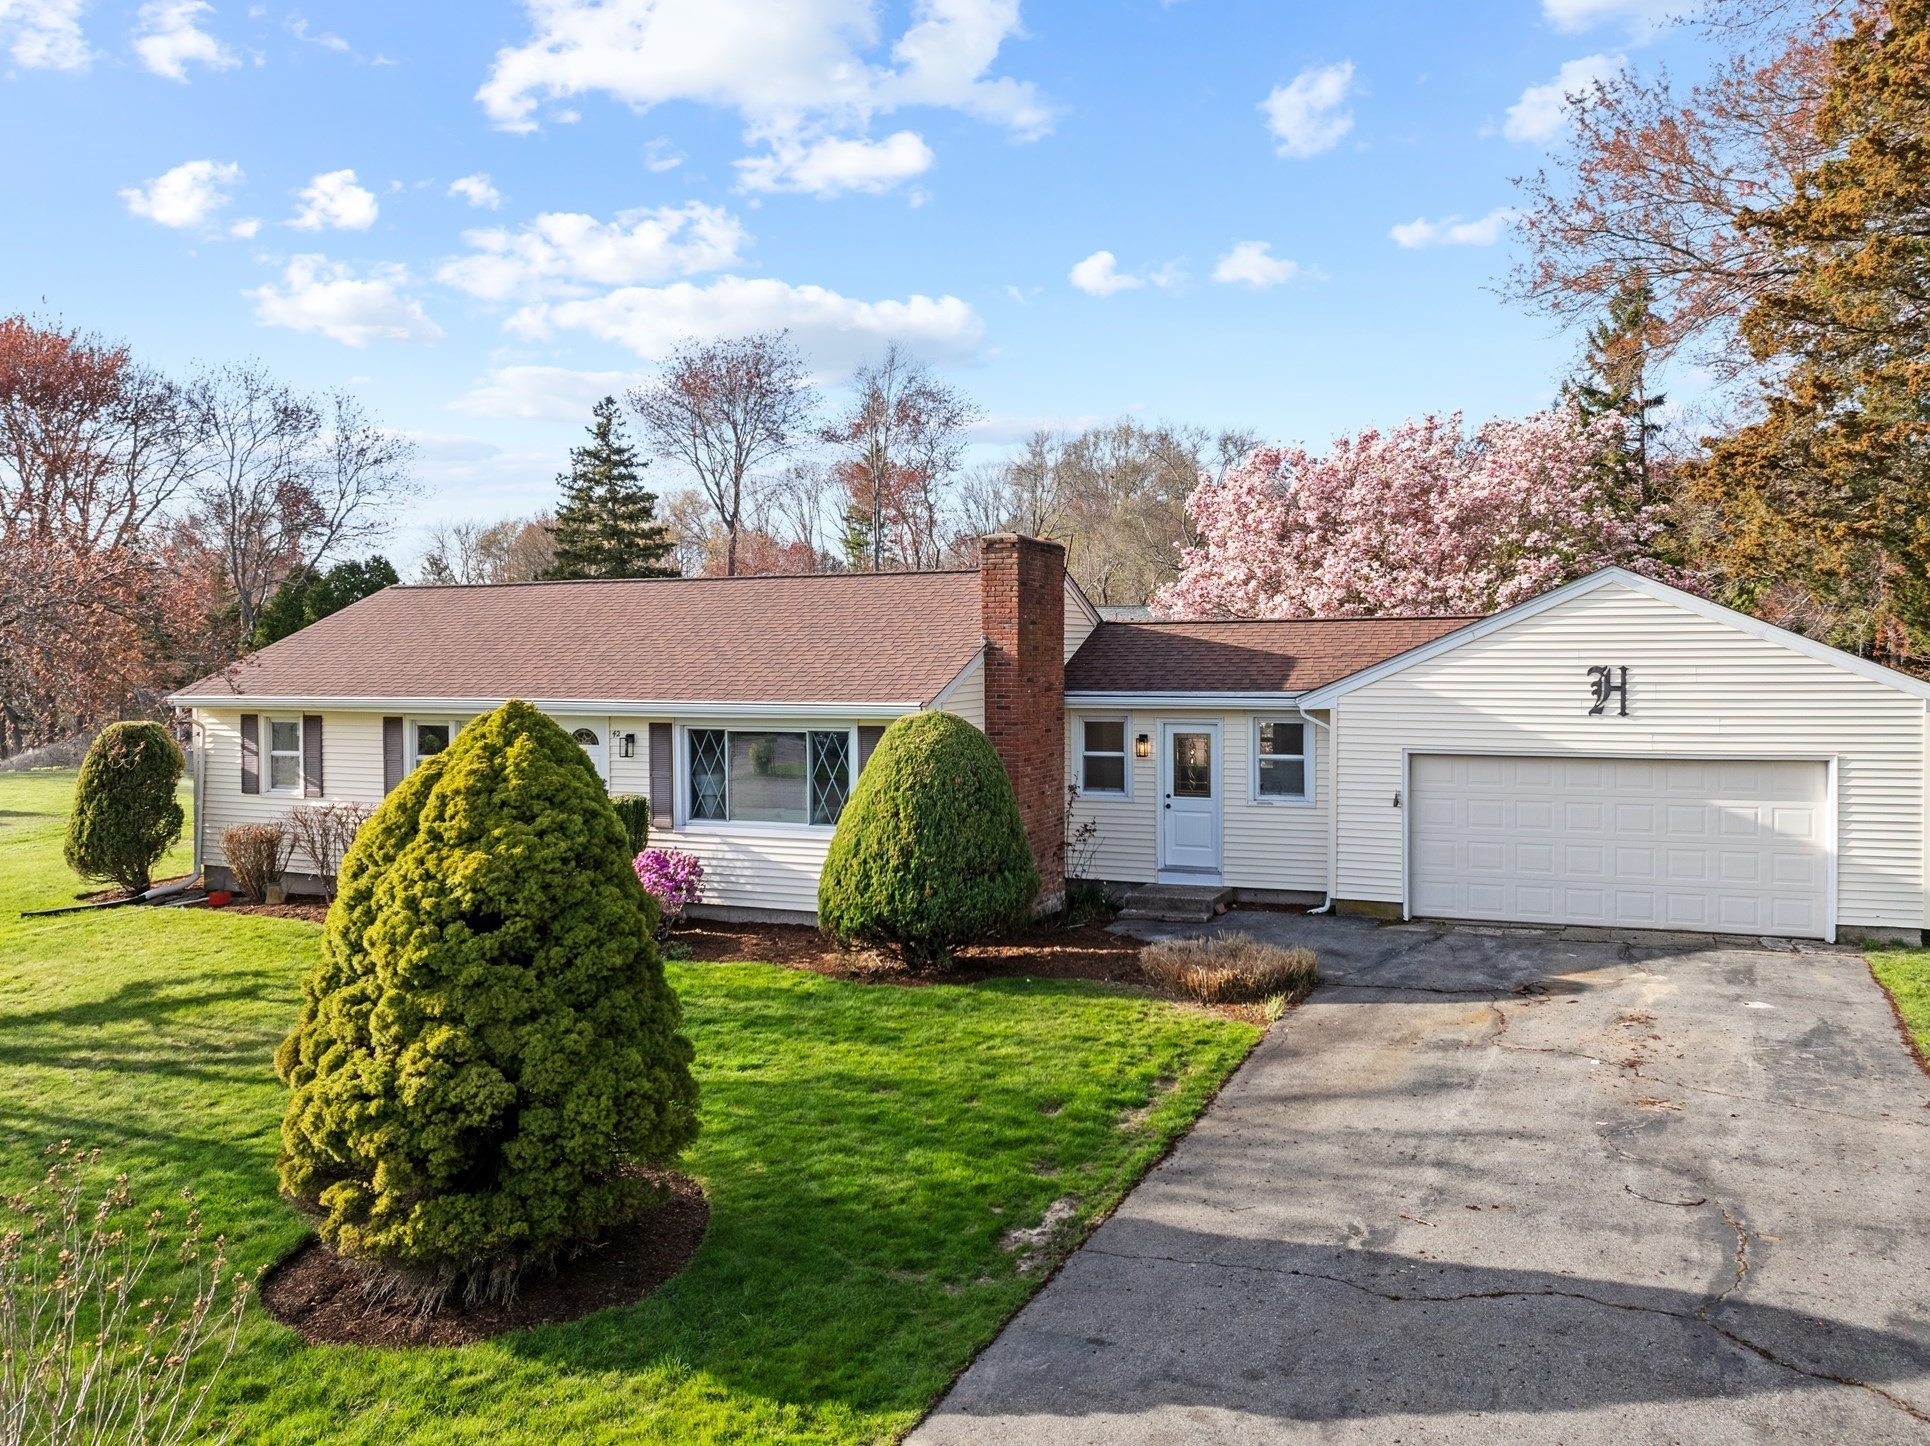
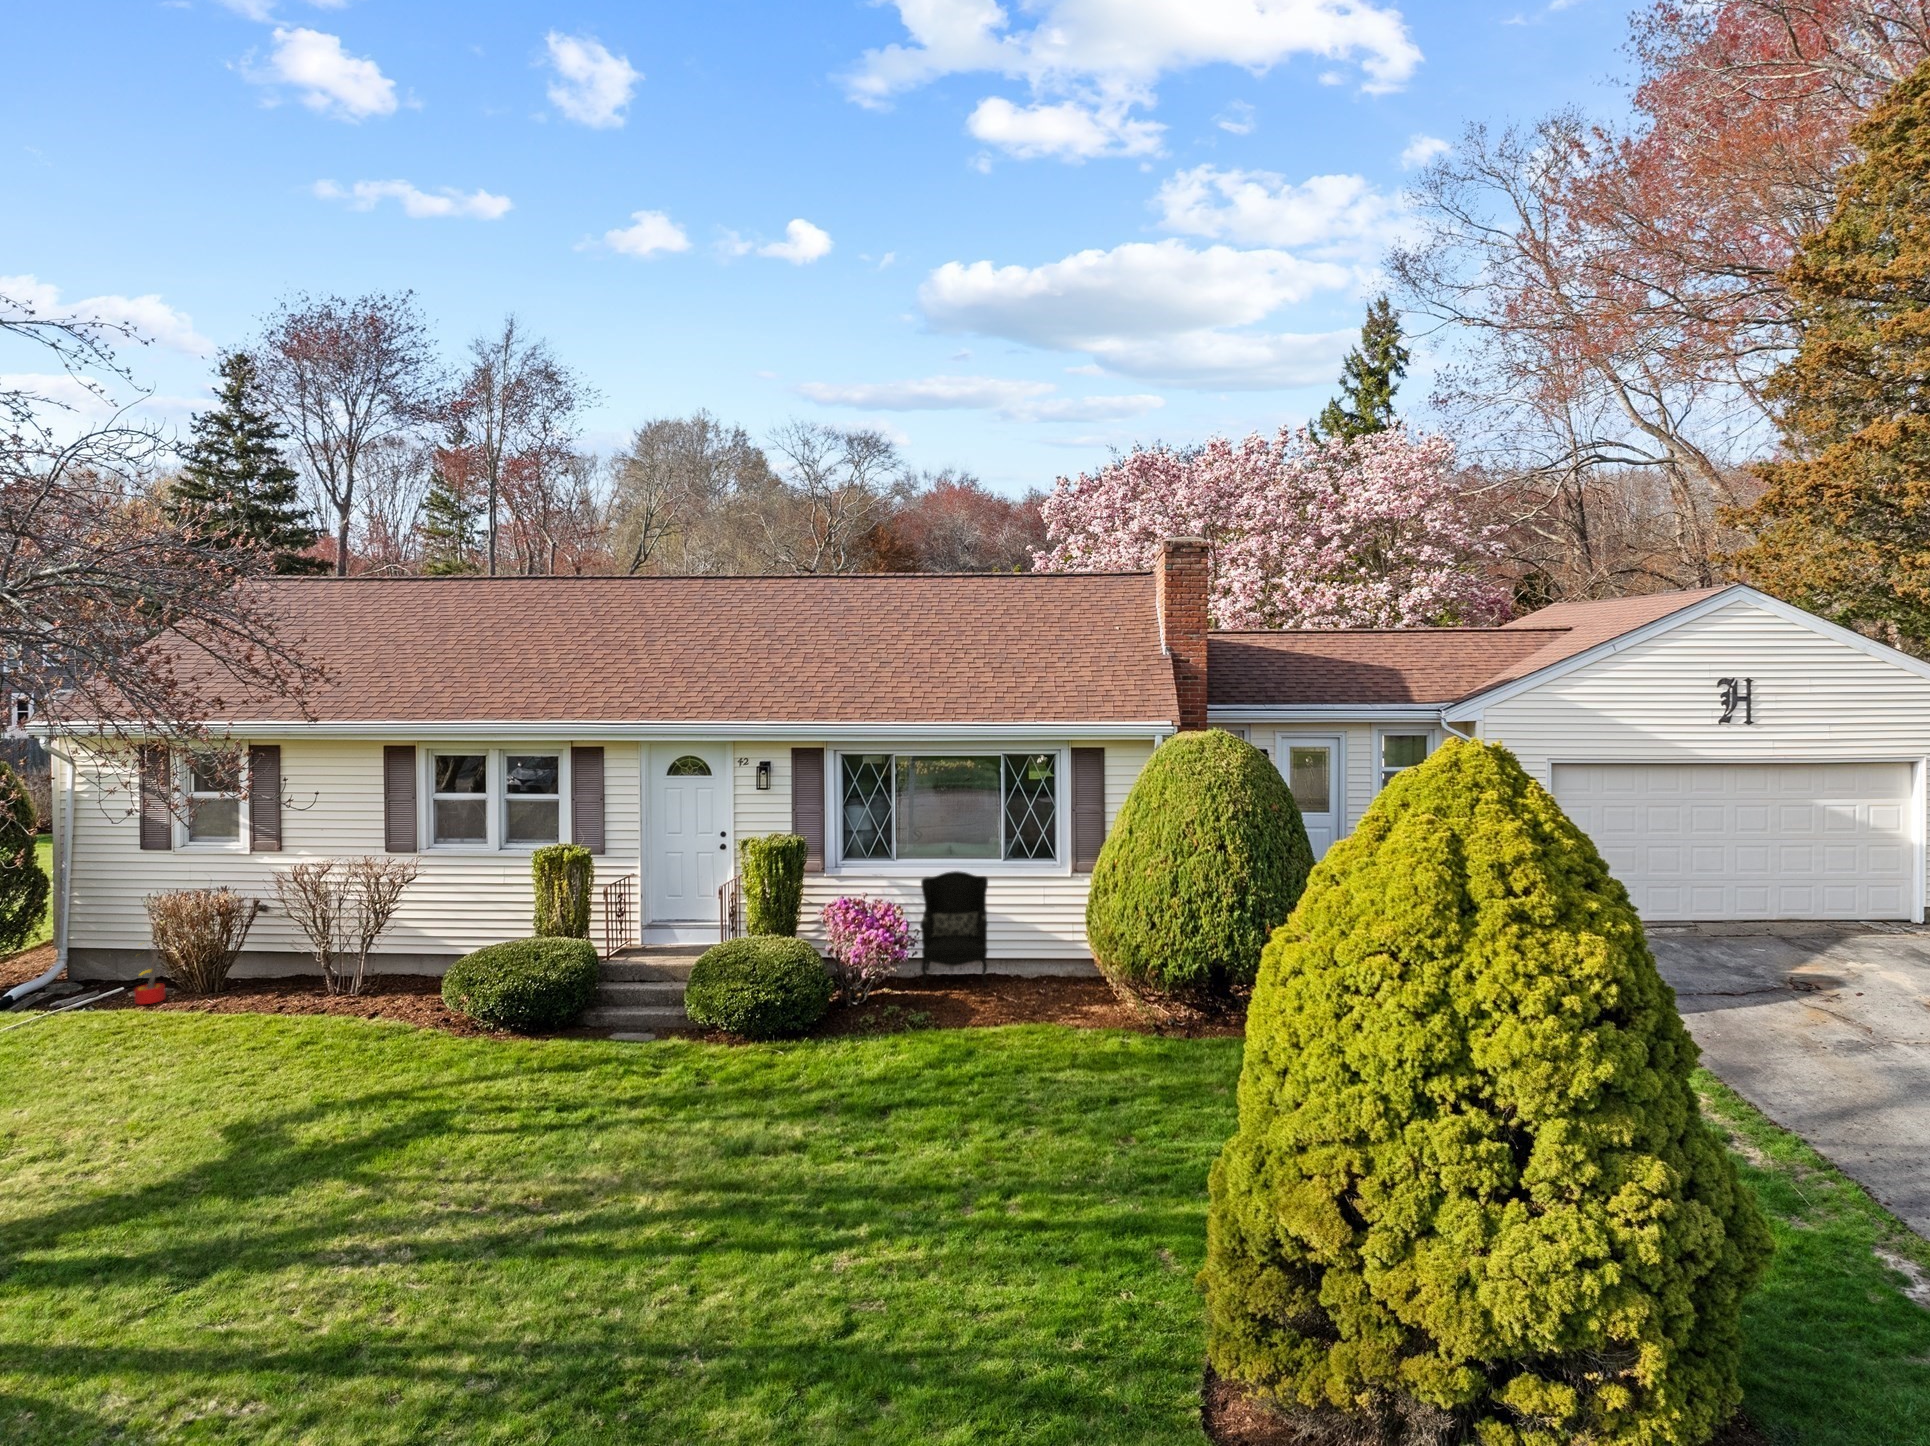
armchair: none [717,835,797,936] -> present [920,871,988,987]
watering can: present [263,881,295,904] -> none [215,963,269,997]

